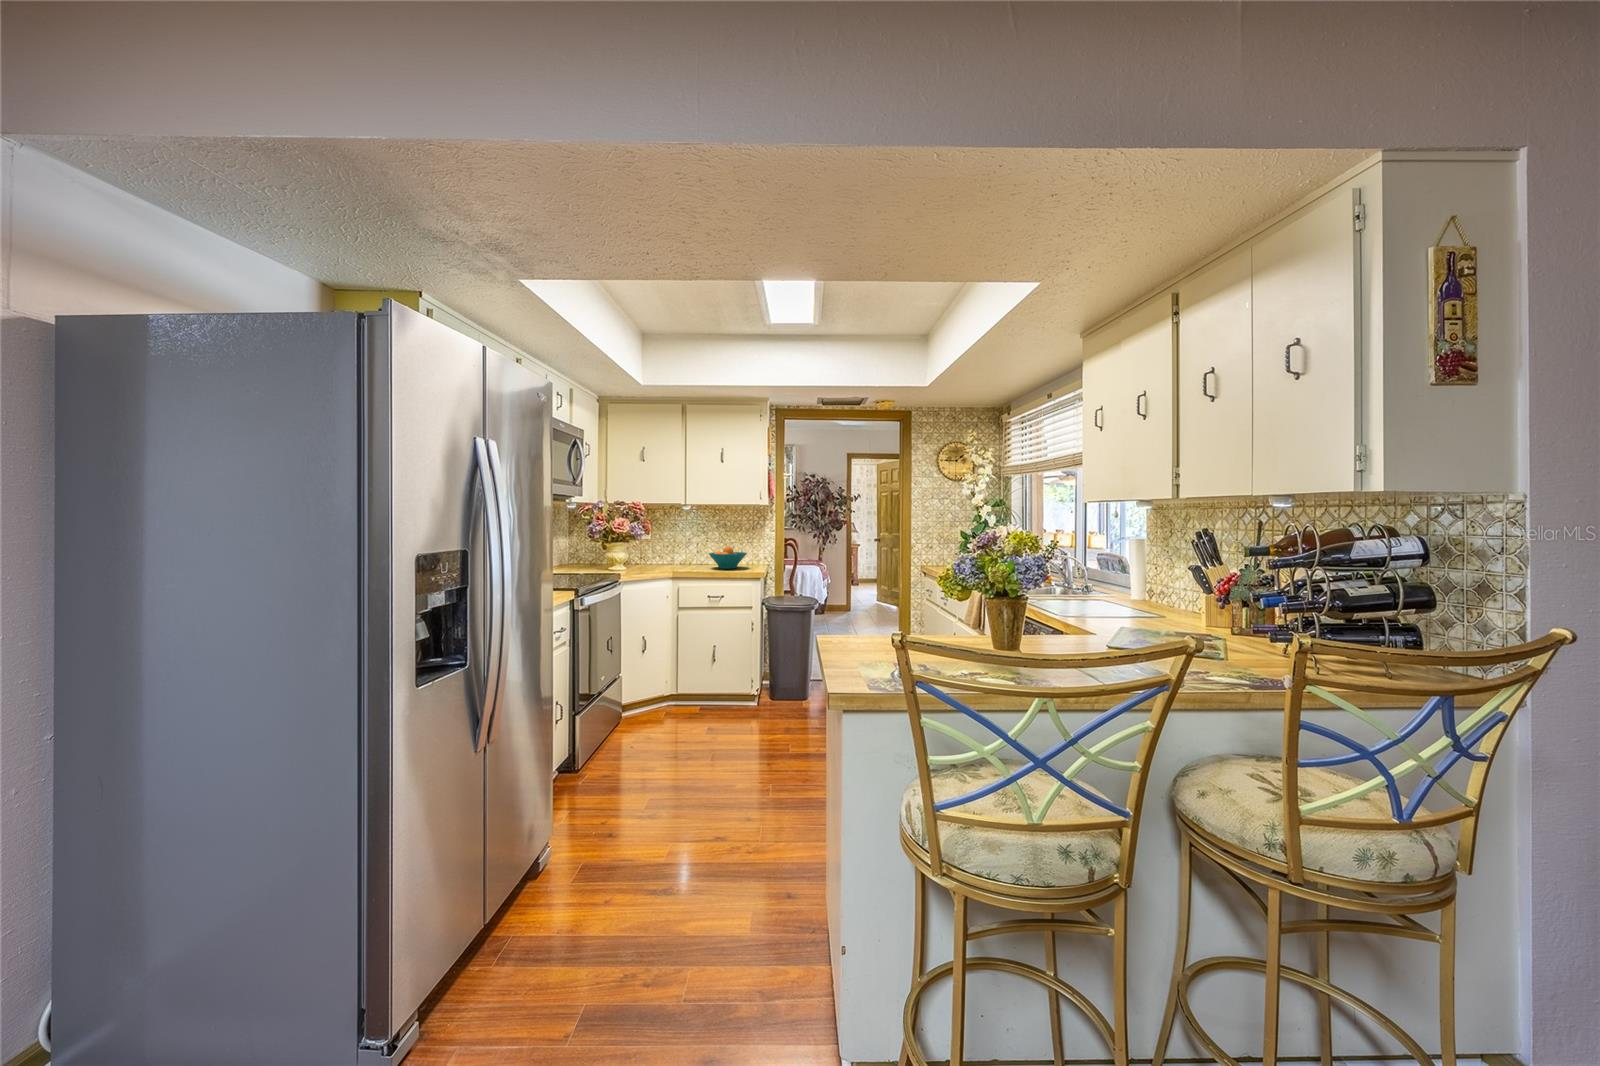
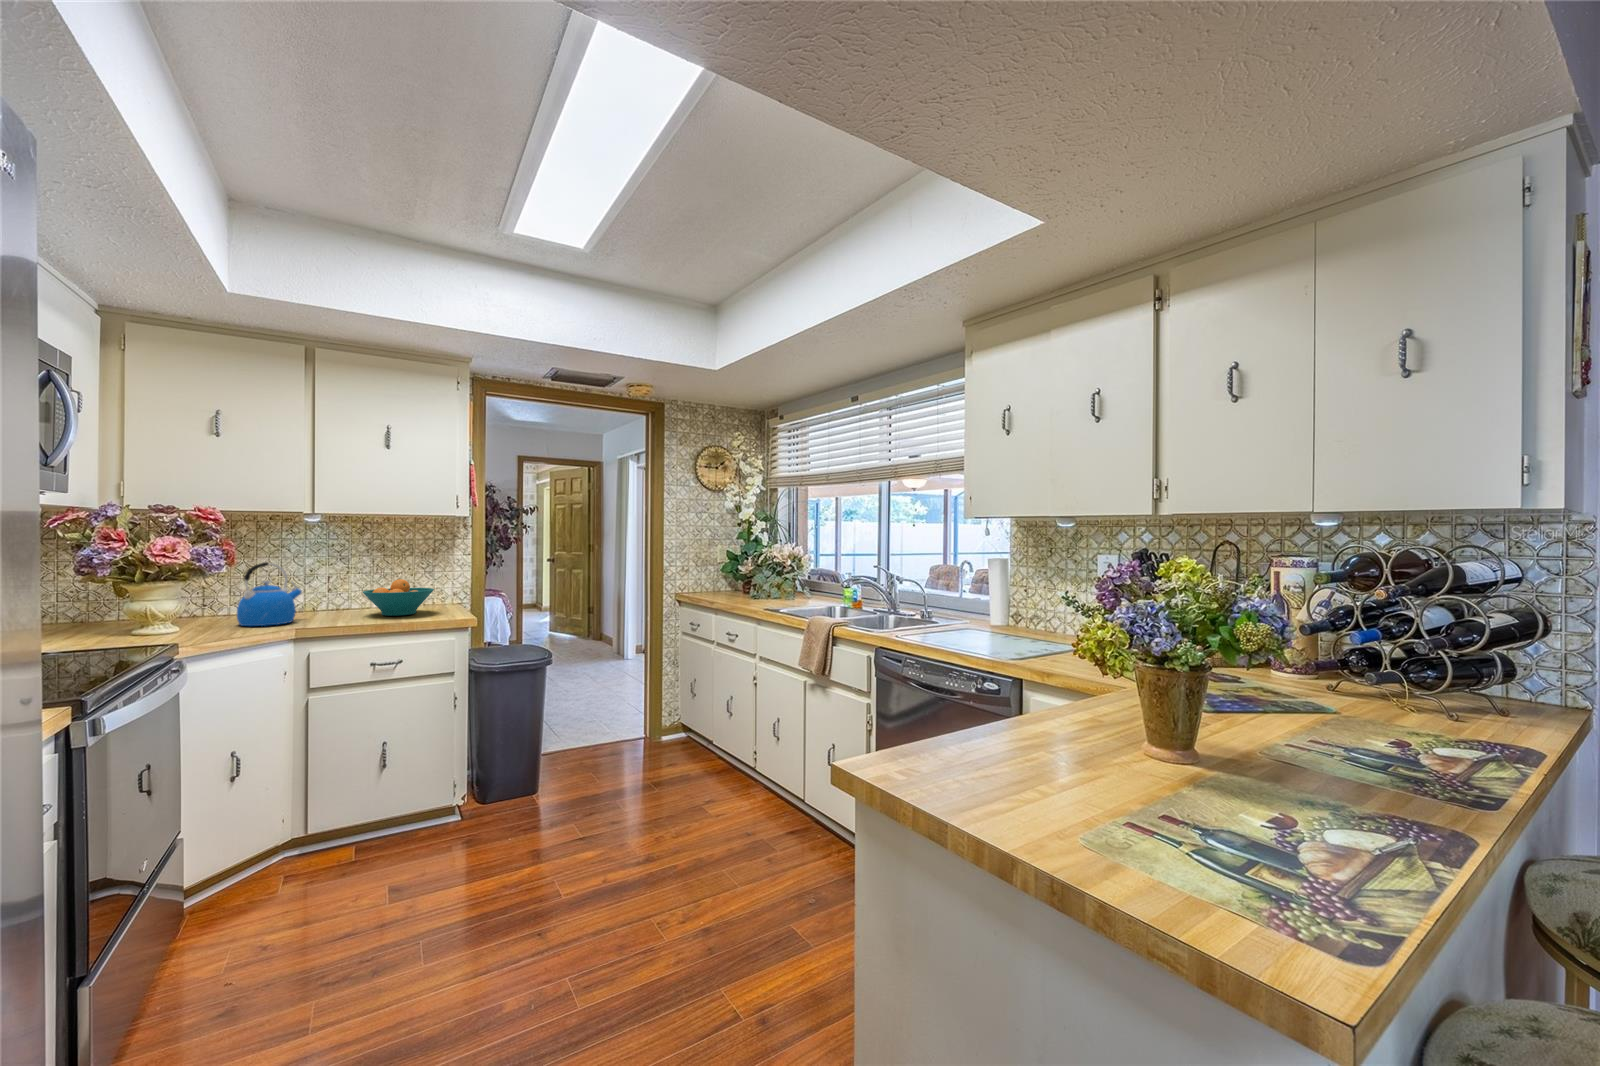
kettle: none [650,535,680,570] -> present [237,562,302,626]

